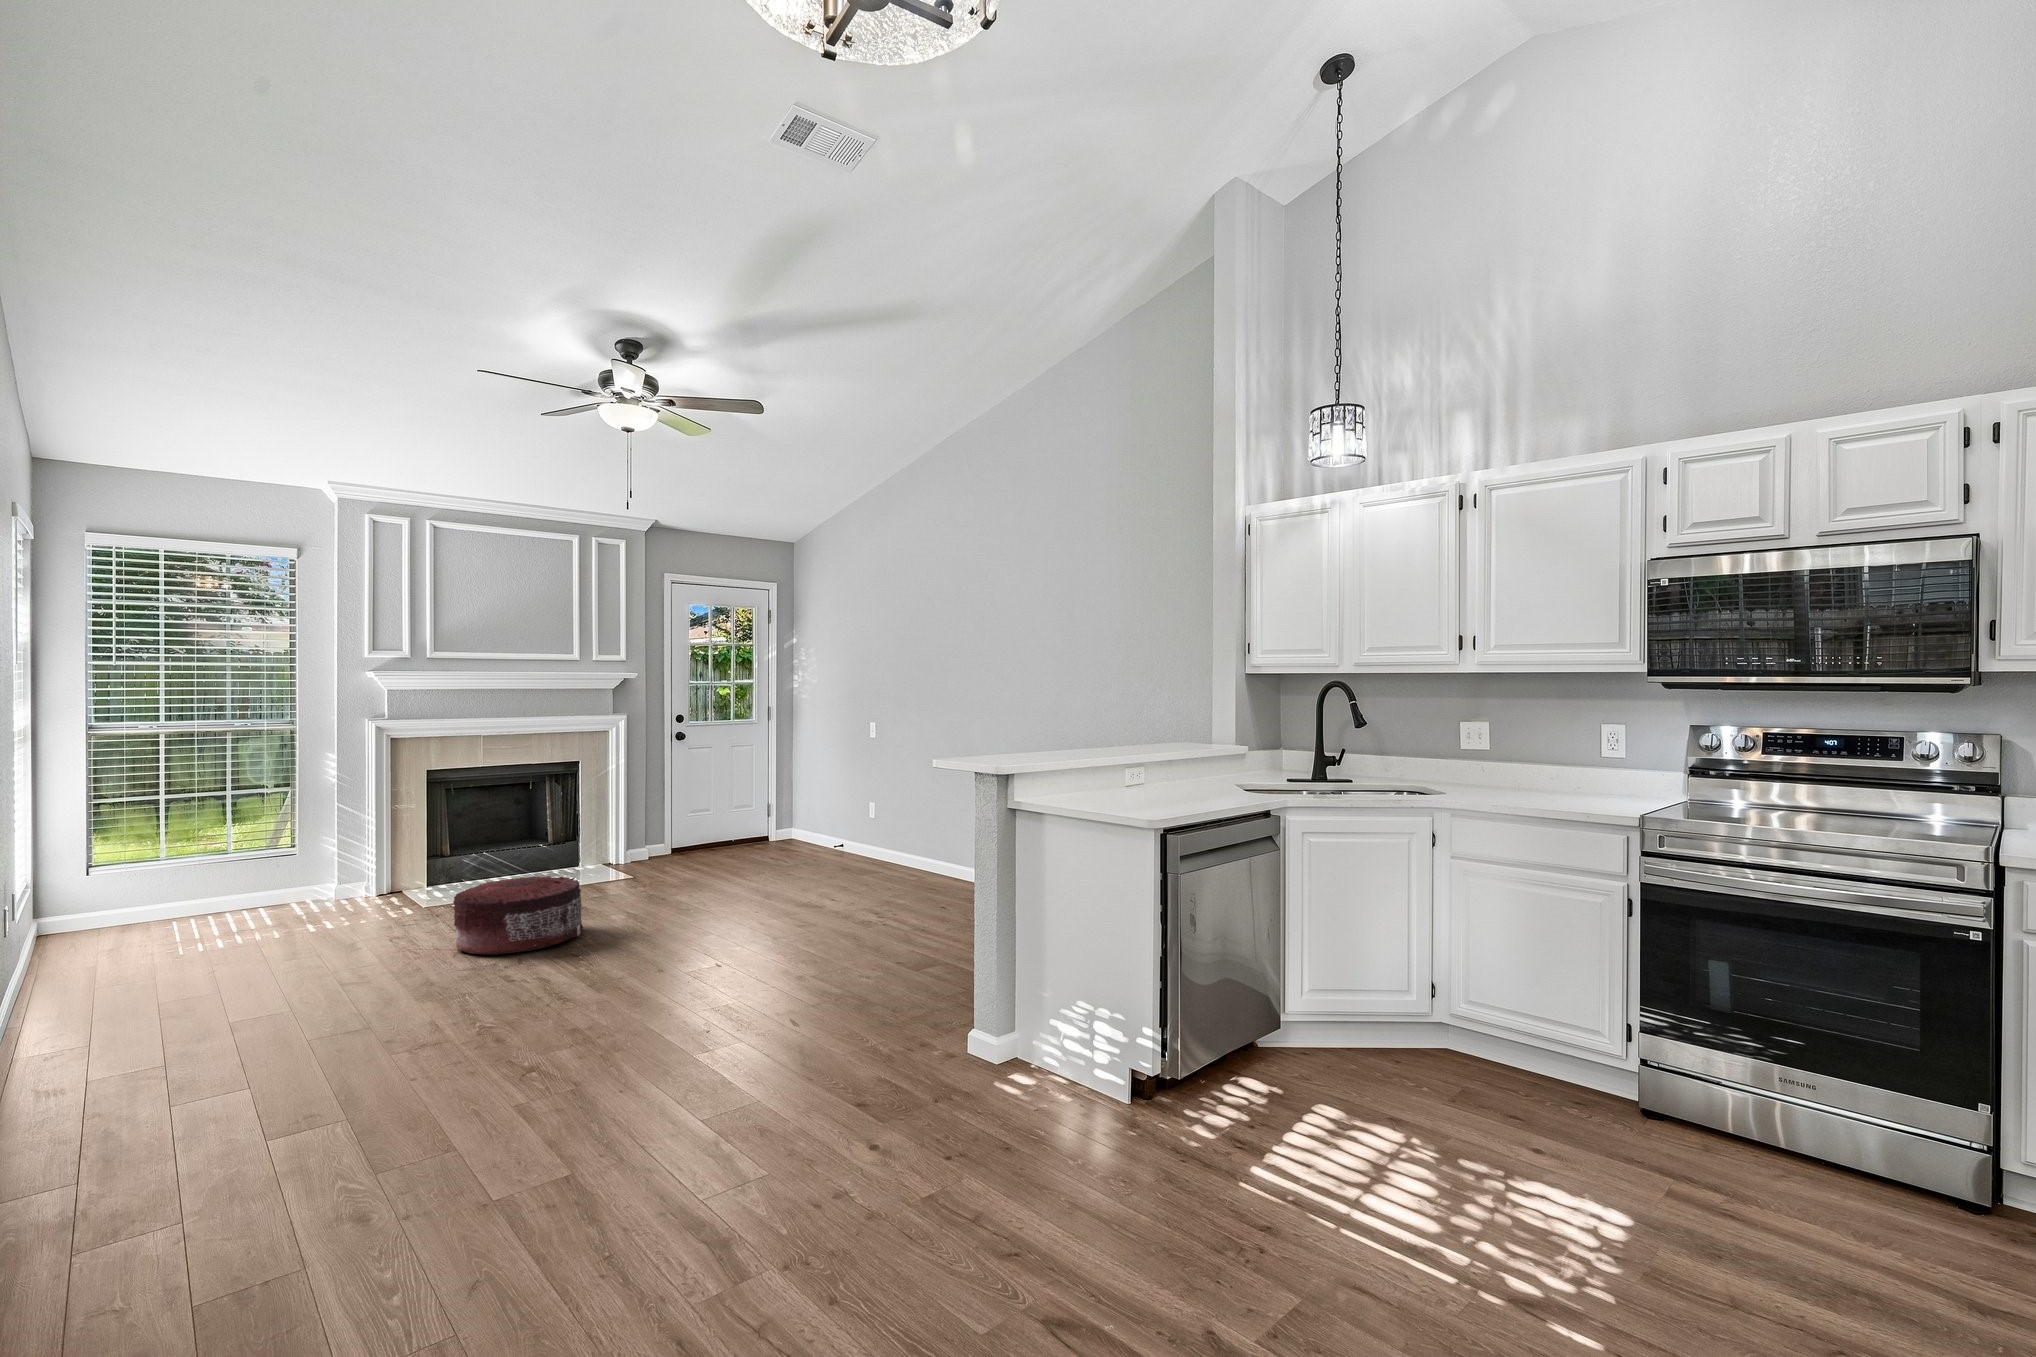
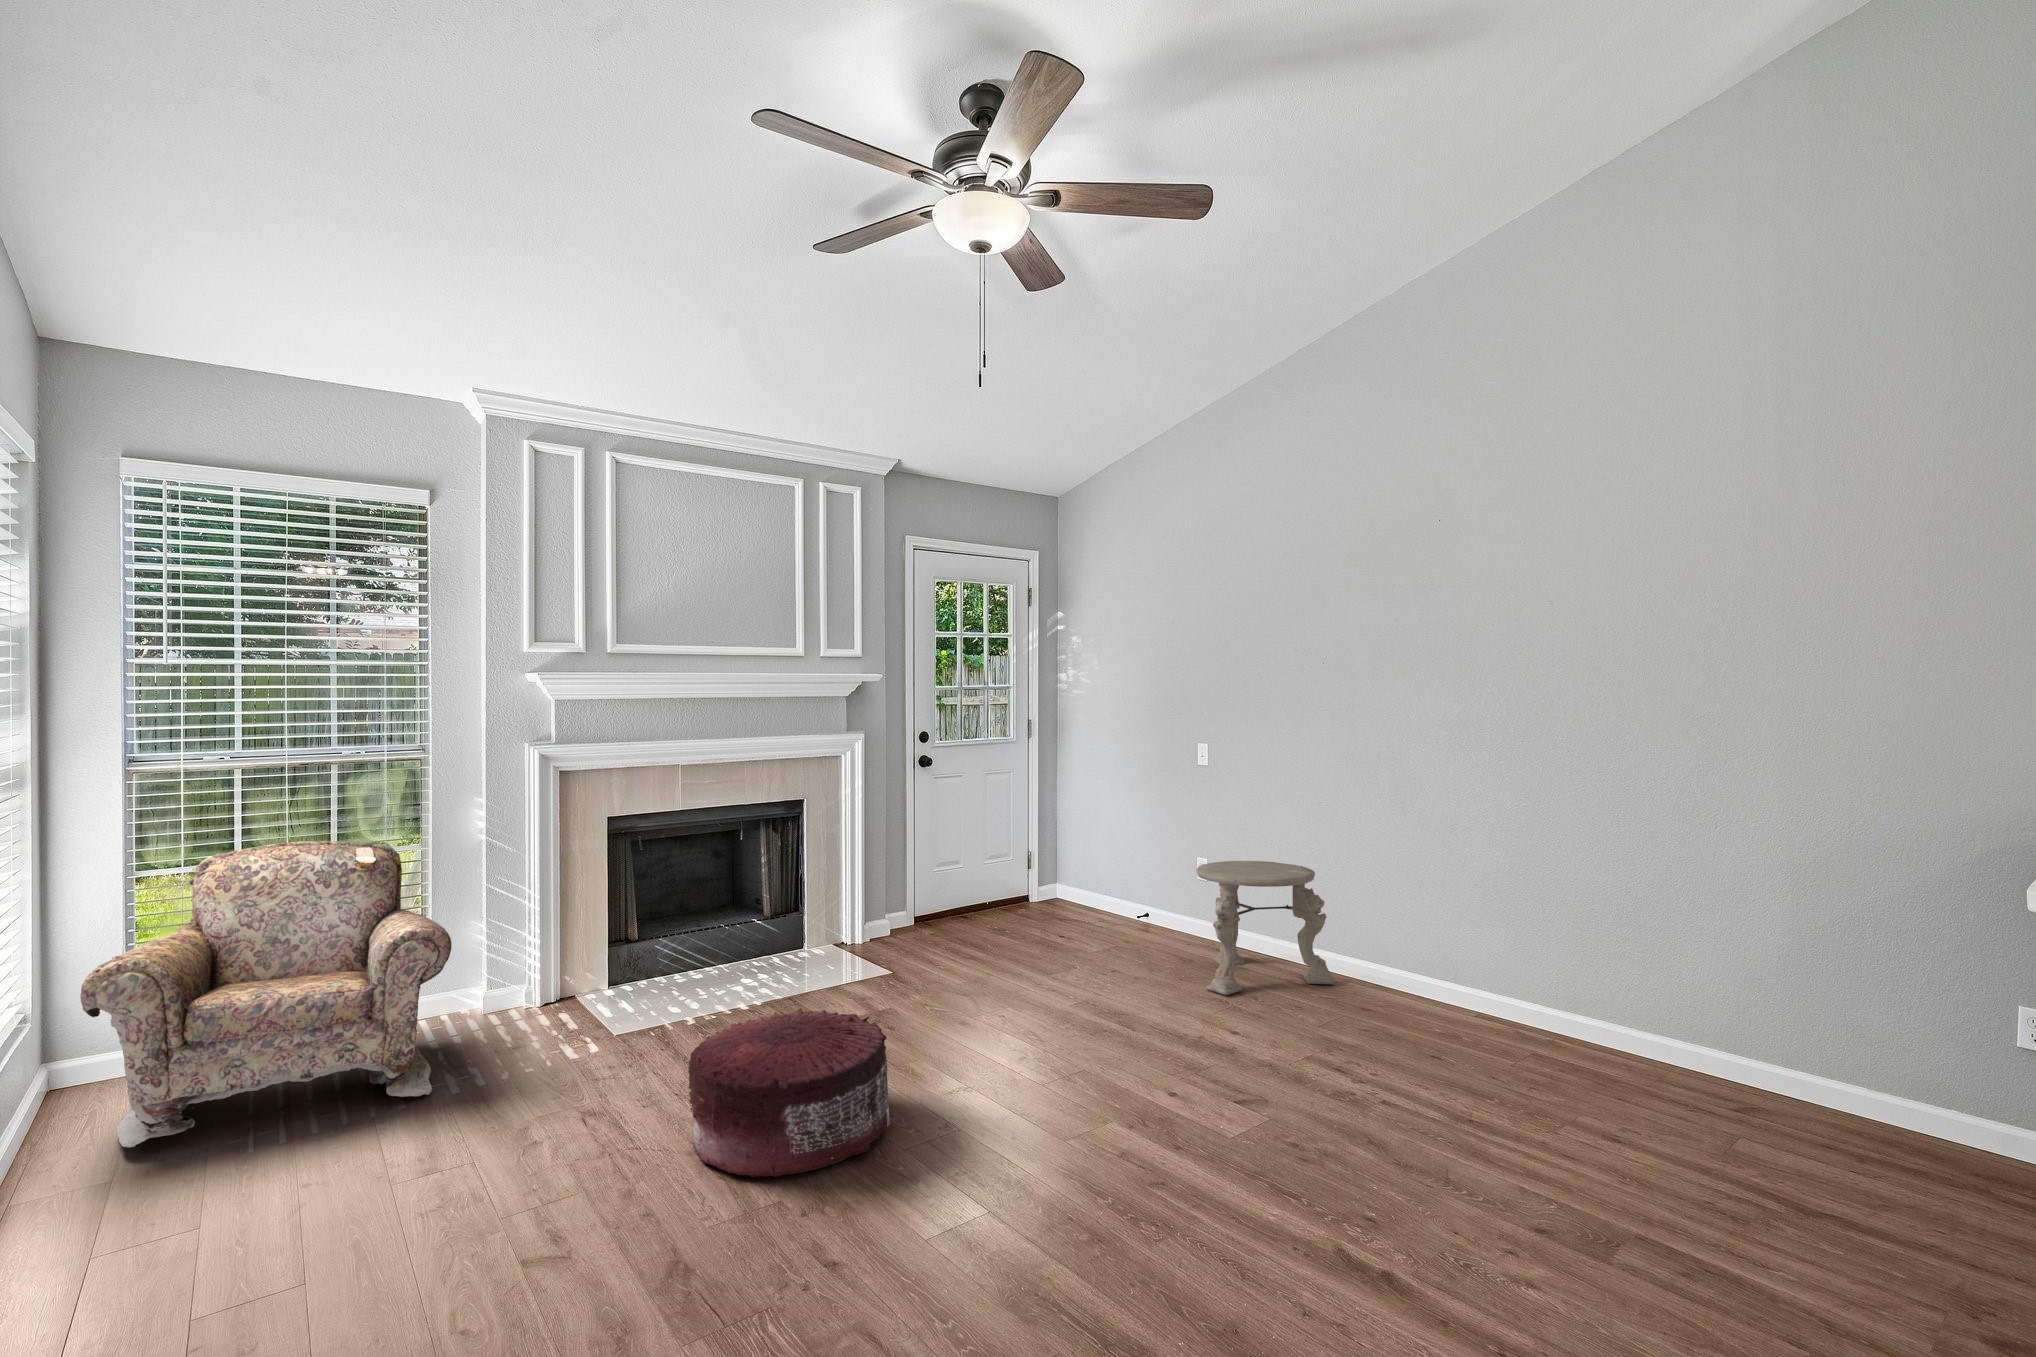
armchair: none [74,782,309,952] -> present [80,841,452,1148]
side table: none [840,800,931,883] -> present [1197,861,1334,995]

